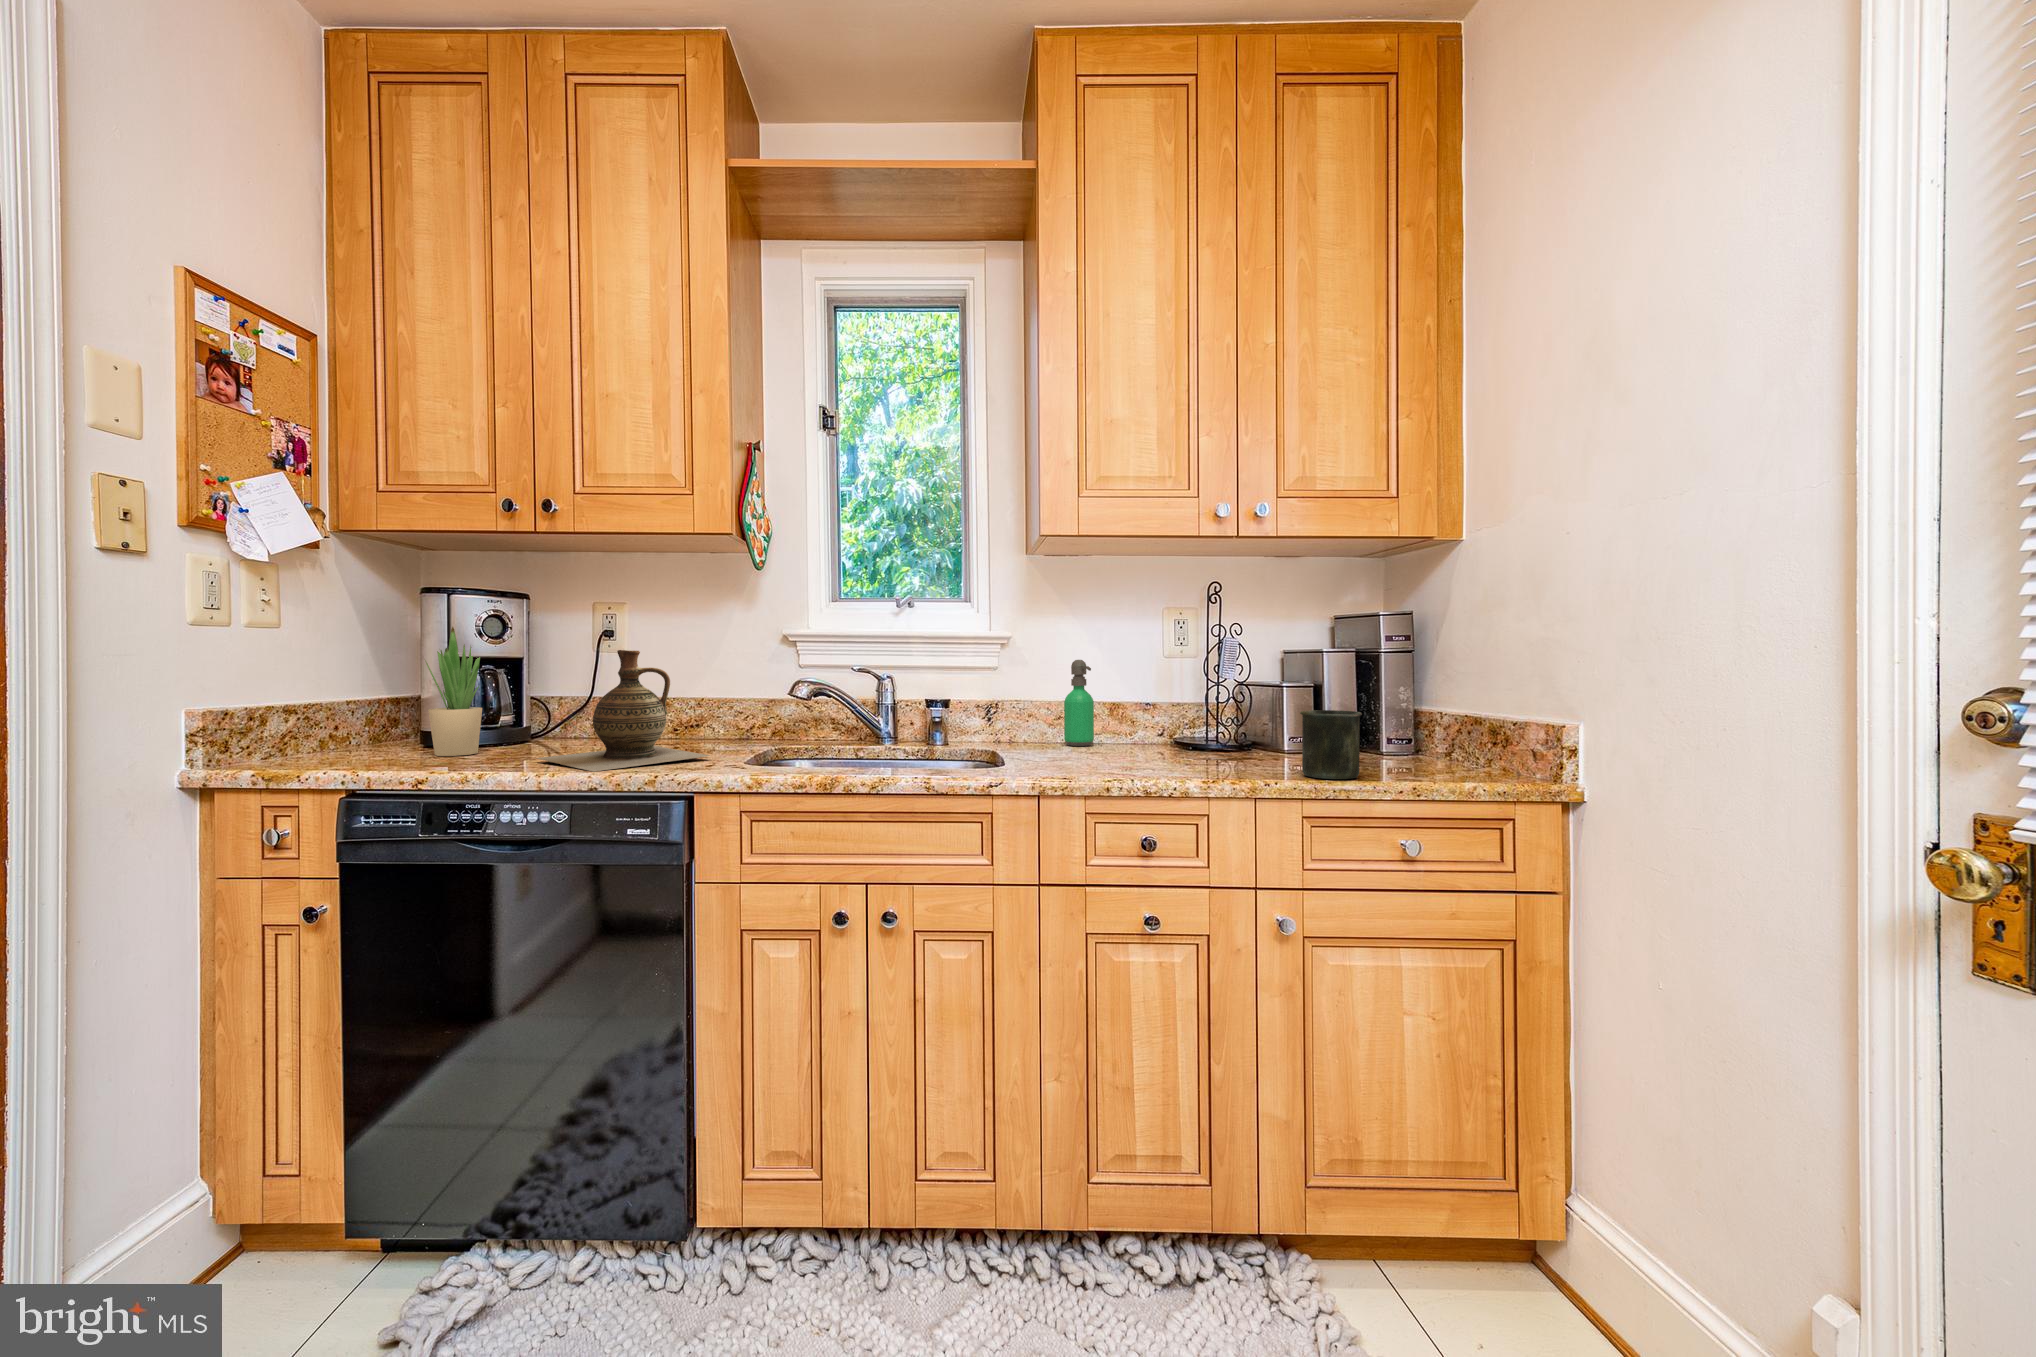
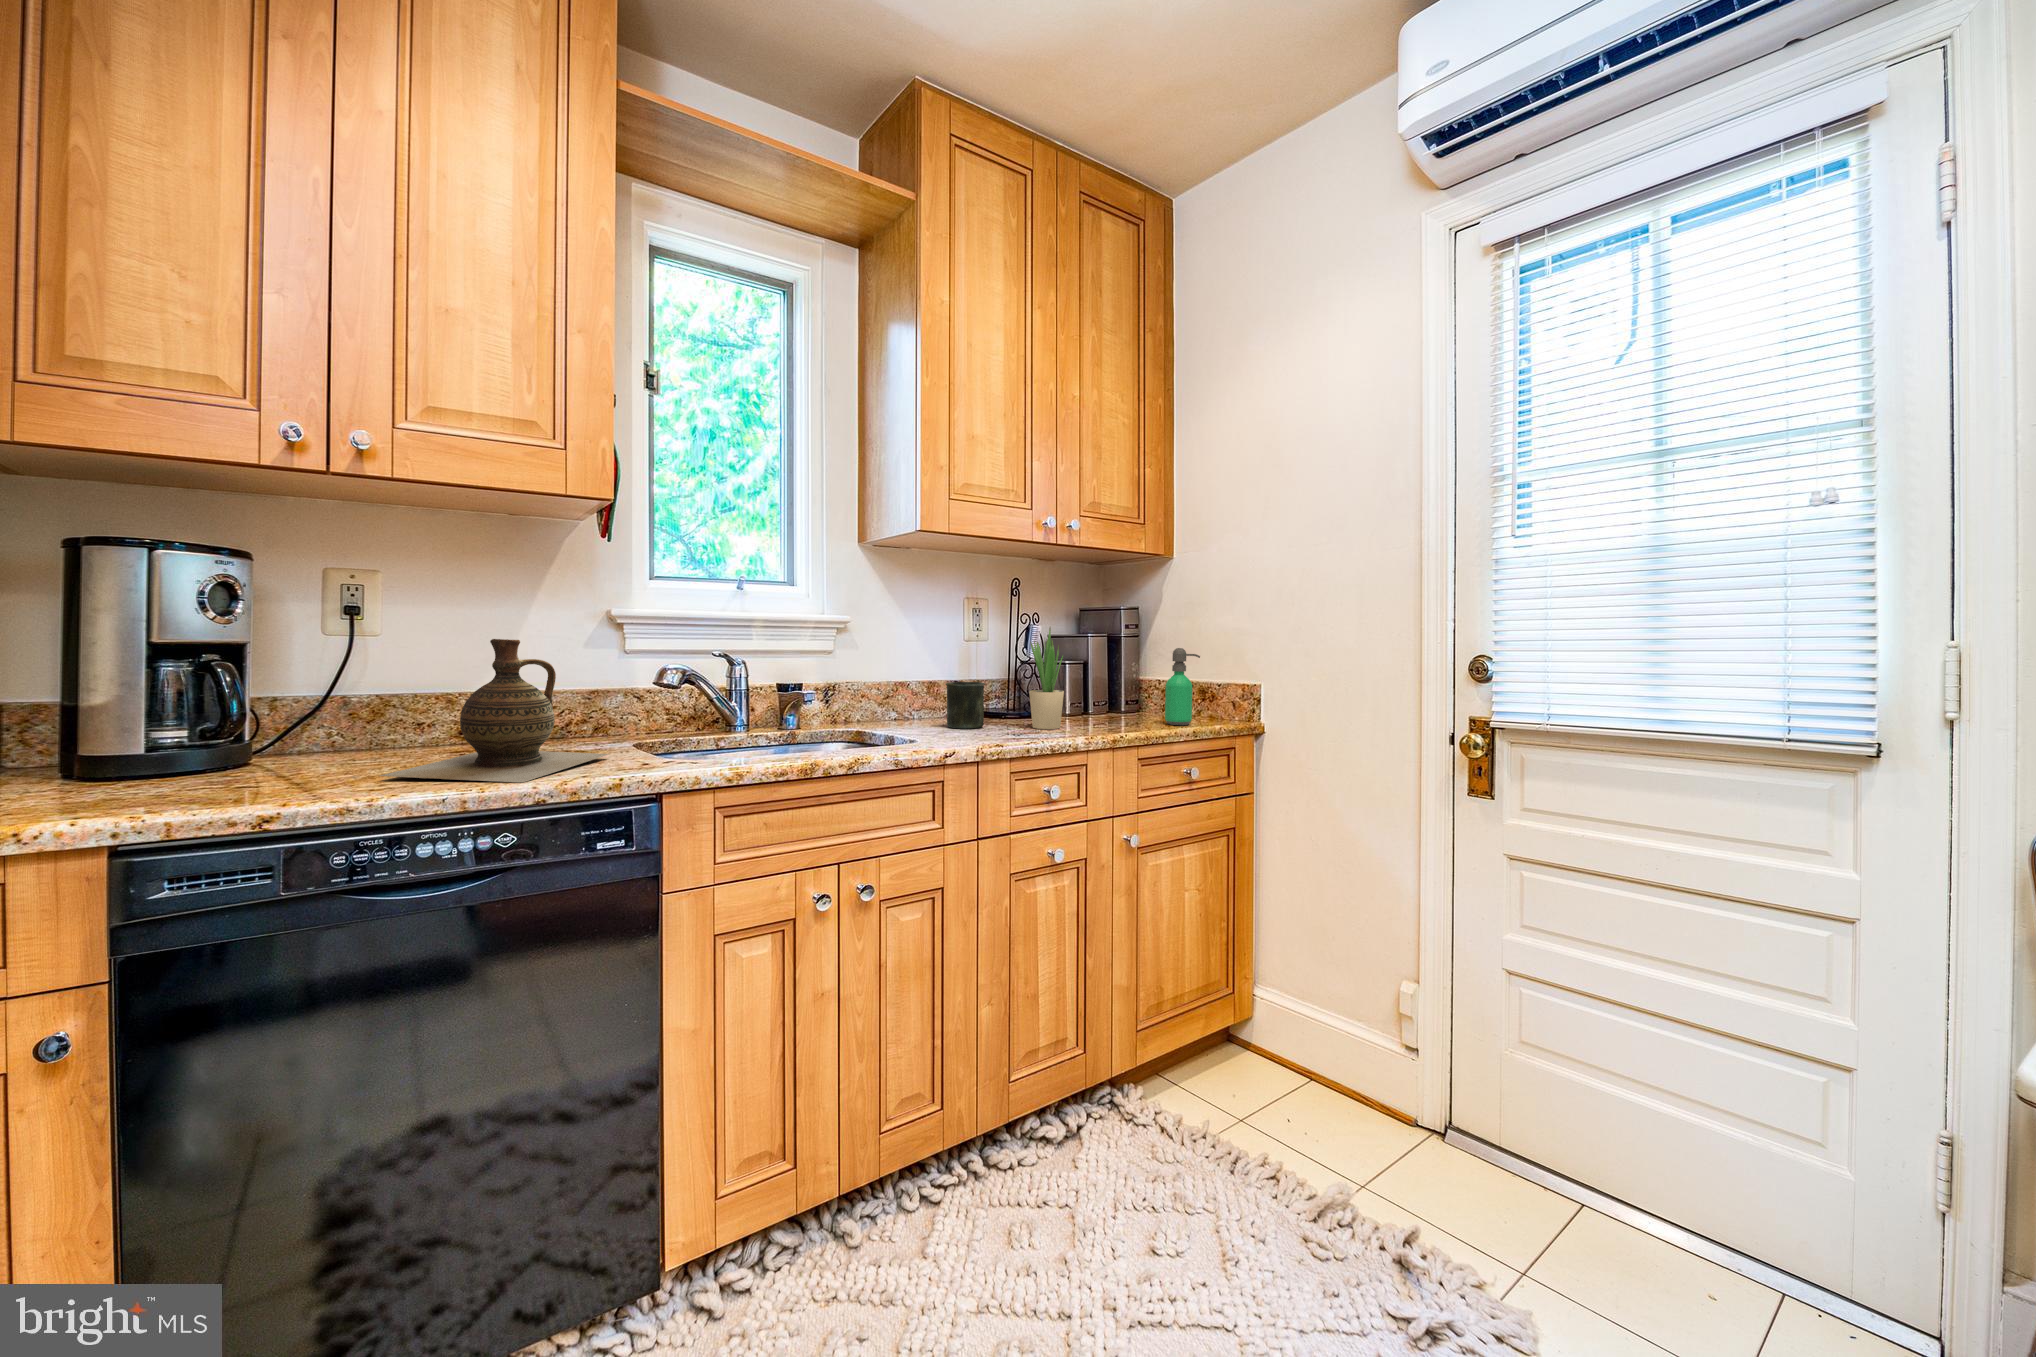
potted plant: present [425,627,482,756] -> present [1029,628,1064,729]
soap dispenser: present [1064,660,1094,746] -> present [1165,648,1200,725]
mug: present [1300,710,1362,779] -> present [945,682,985,729]

